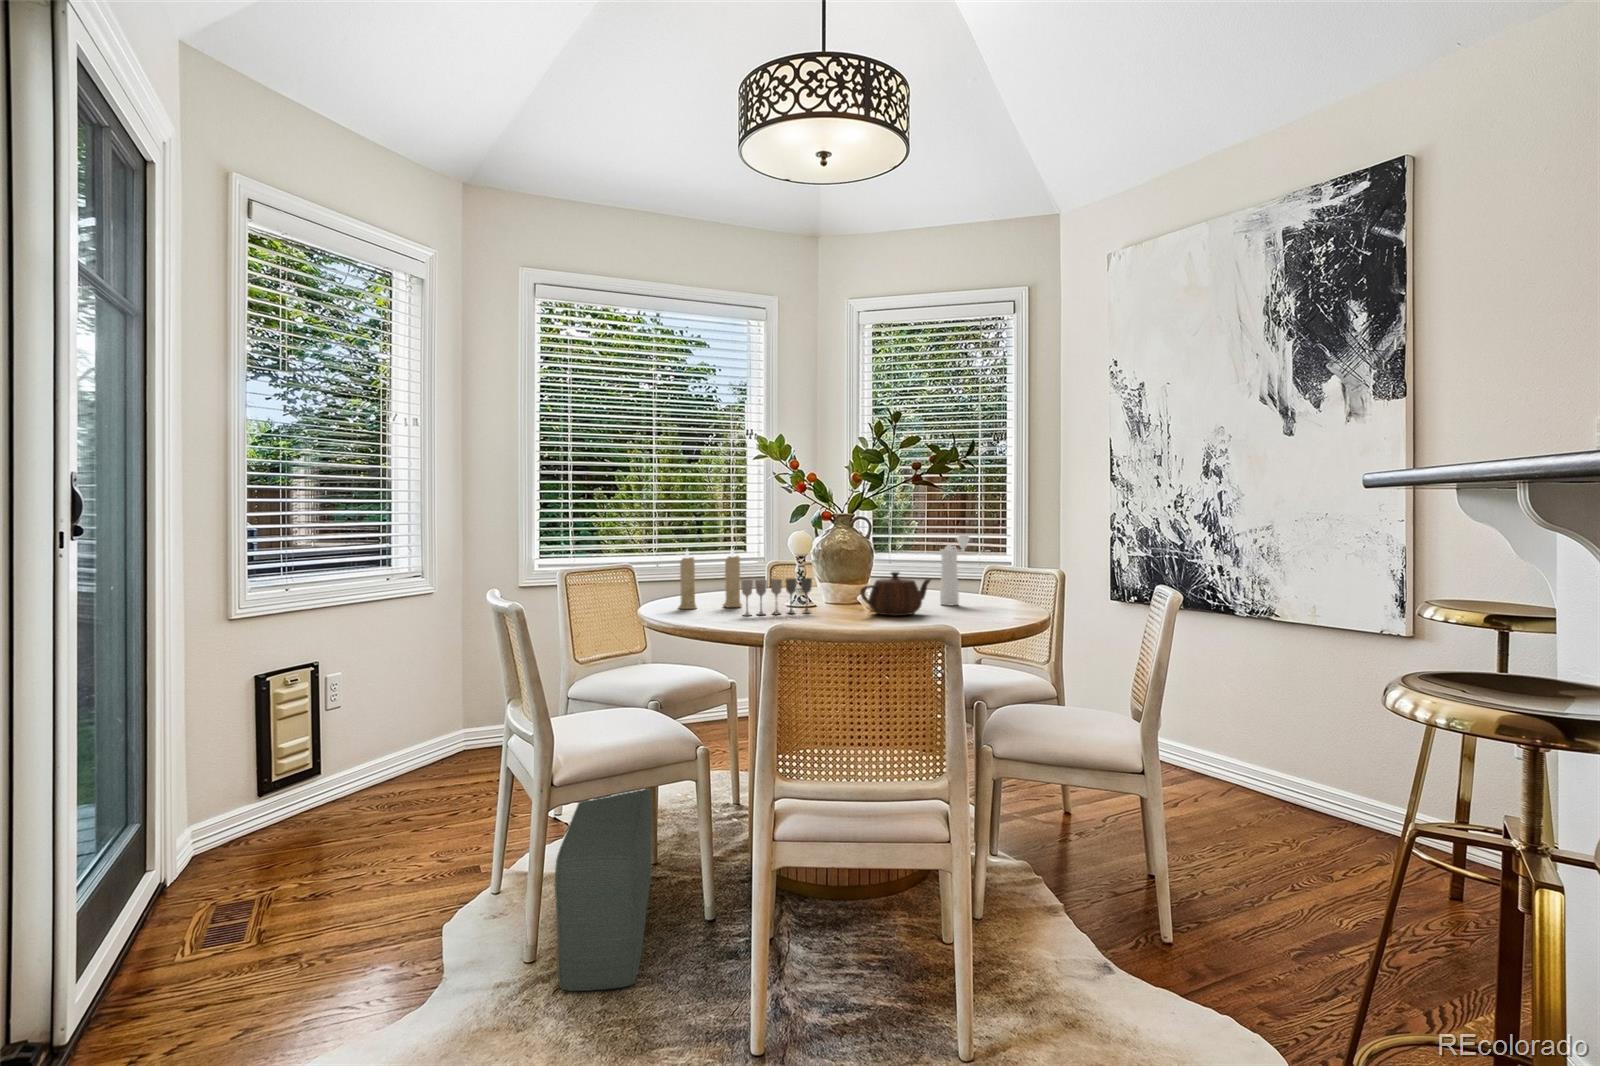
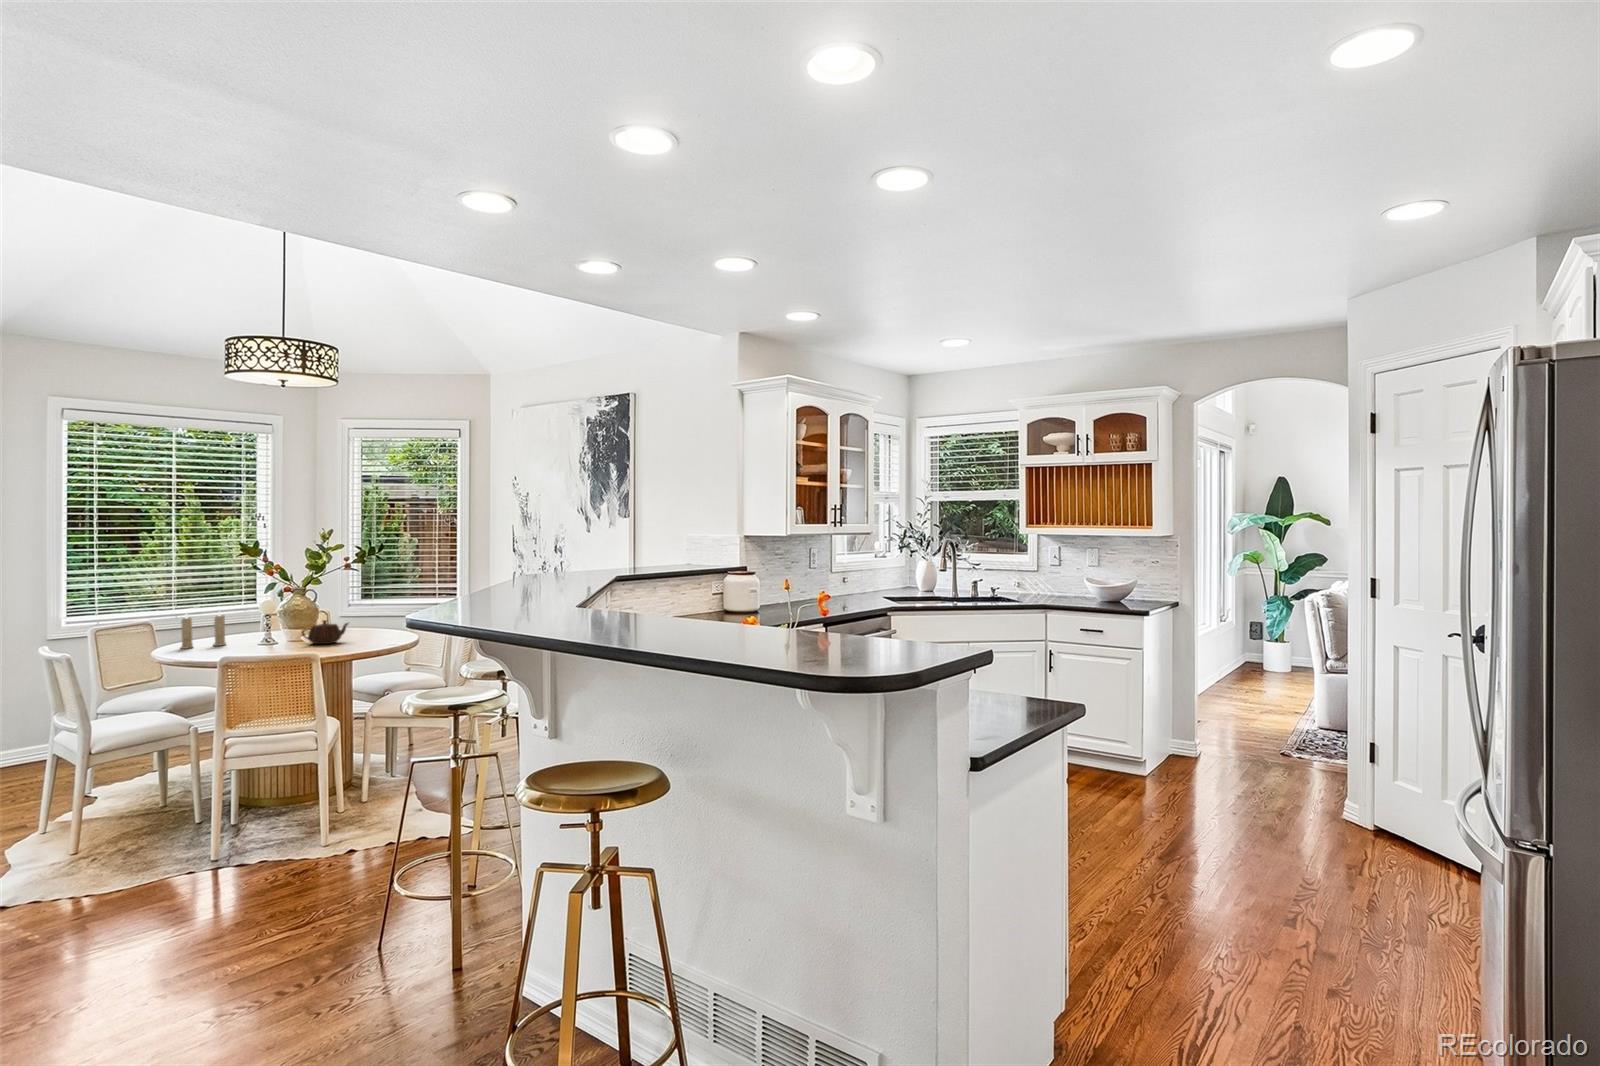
pepper mill: present [940,535,970,605] -> none [362,595,384,636]
wine glass: present [741,578,812,616] -> none [223,626,272,650]
pouf: present [555,789,652,991] -> none [95,752,160,860]

